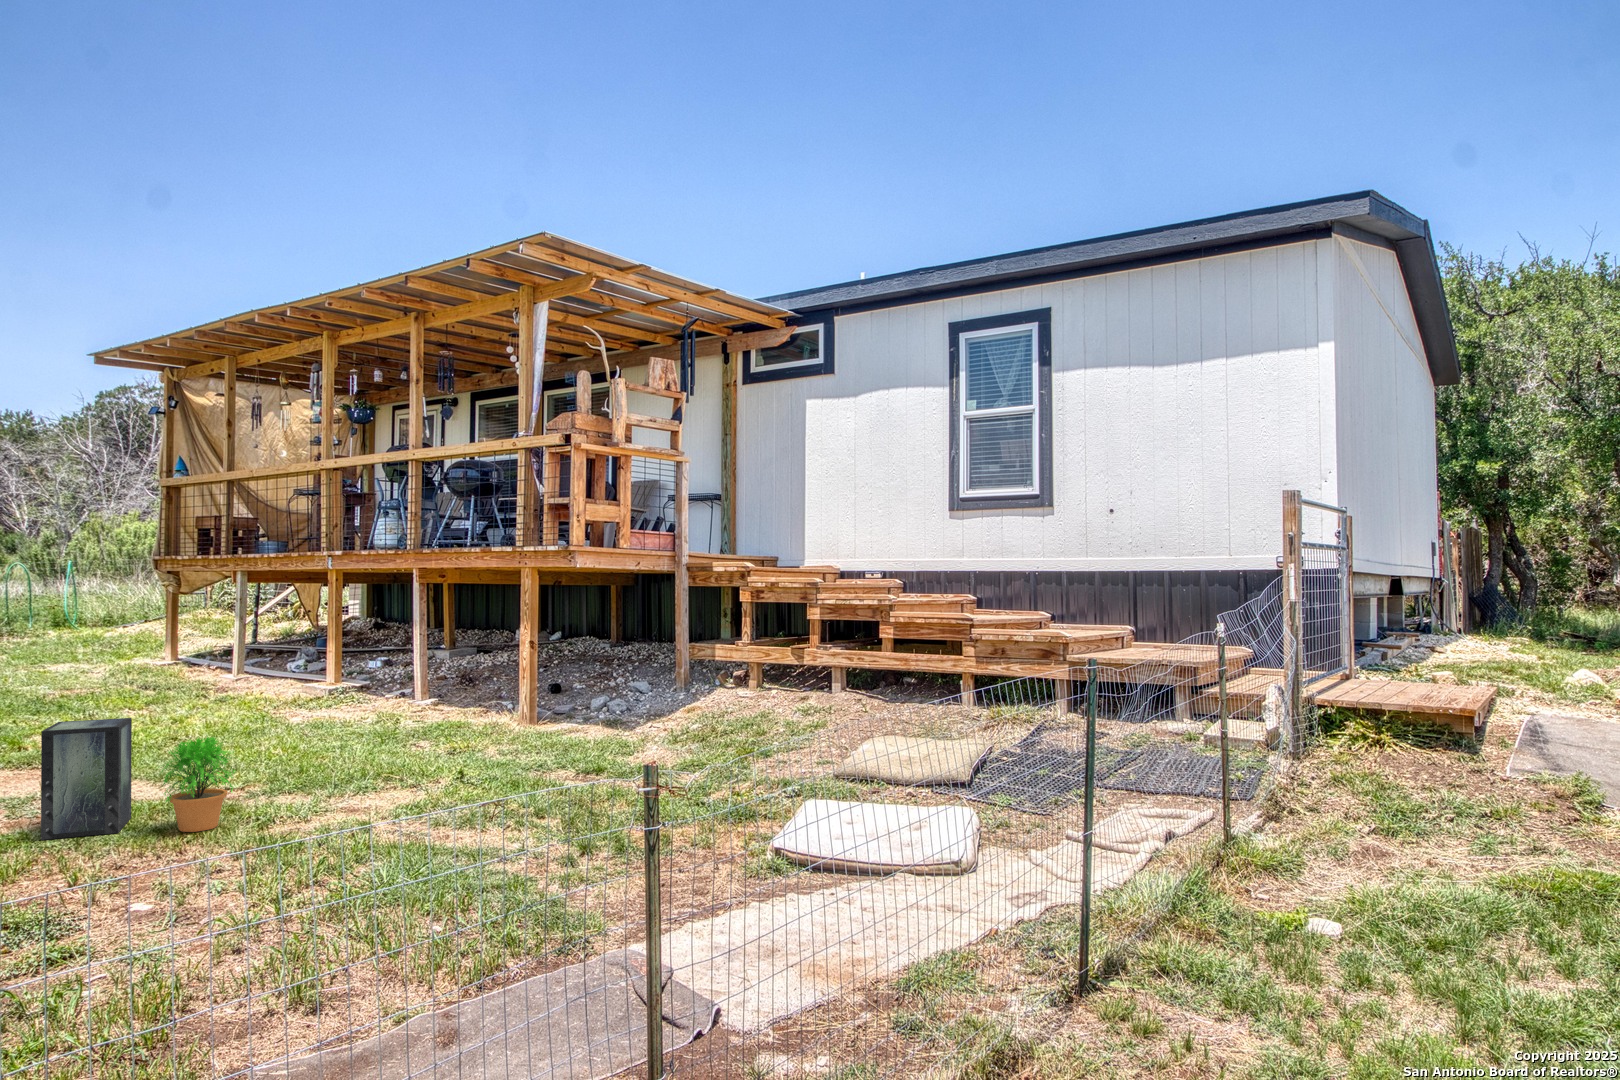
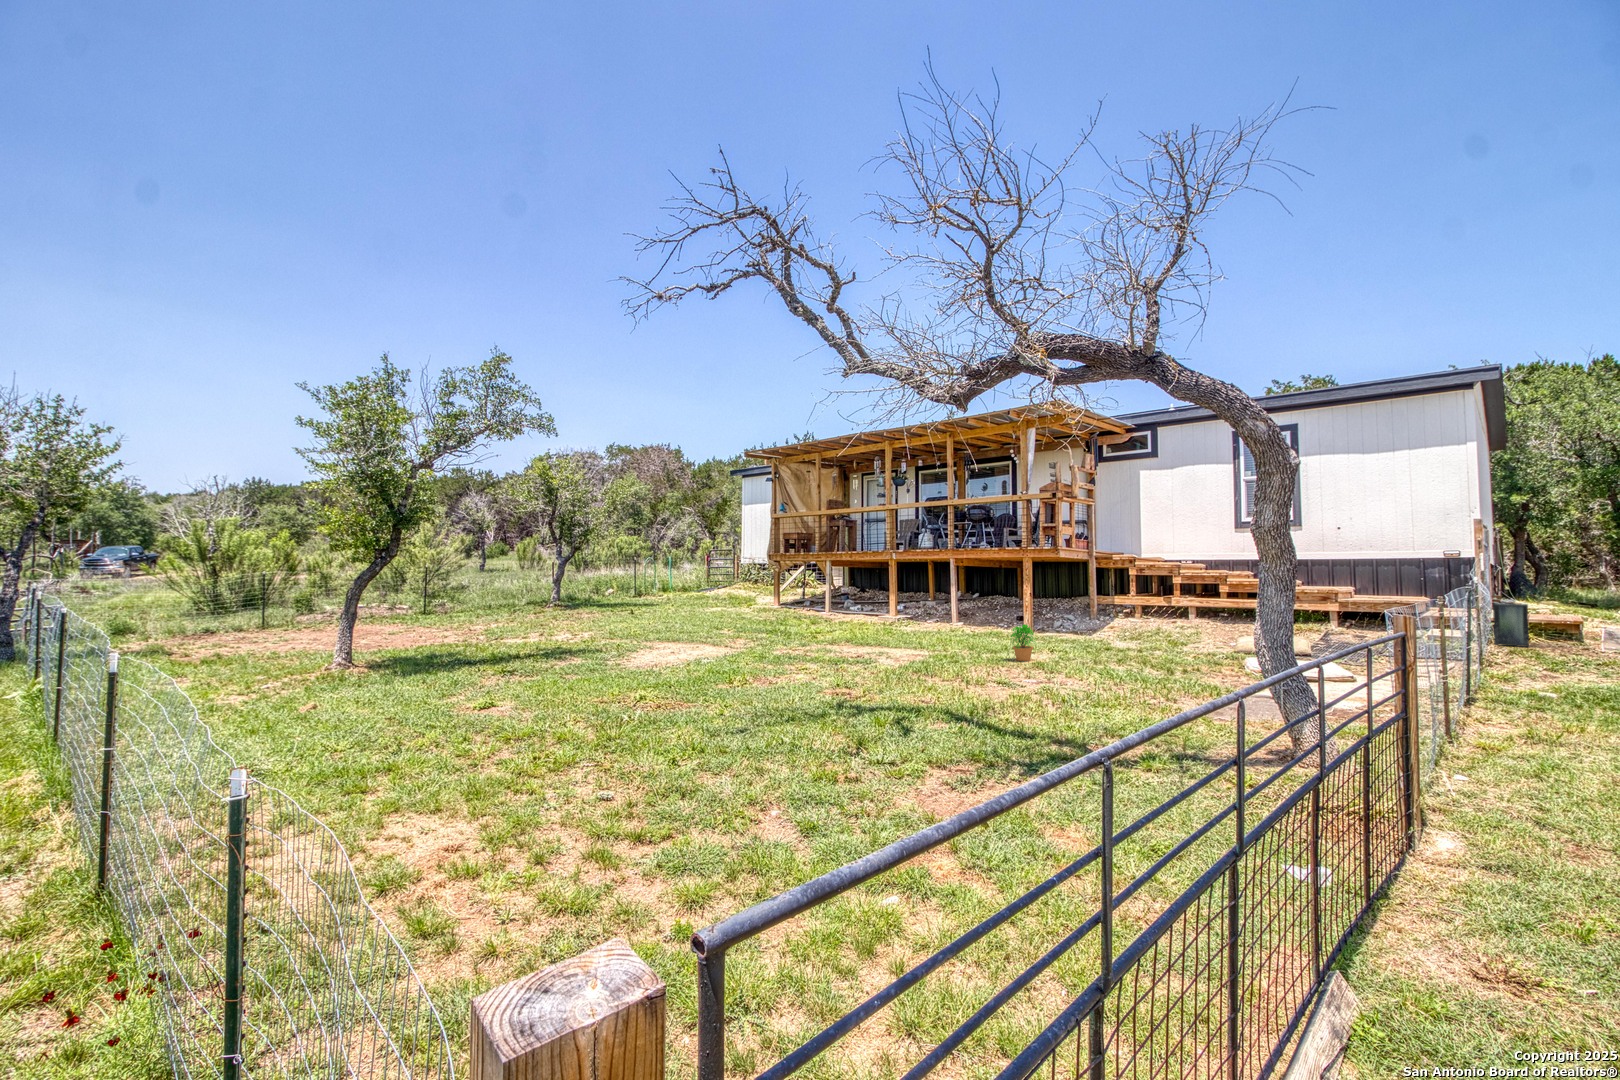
storage box: present [41,718,132,840] -> present [1493,603,1529,647]

